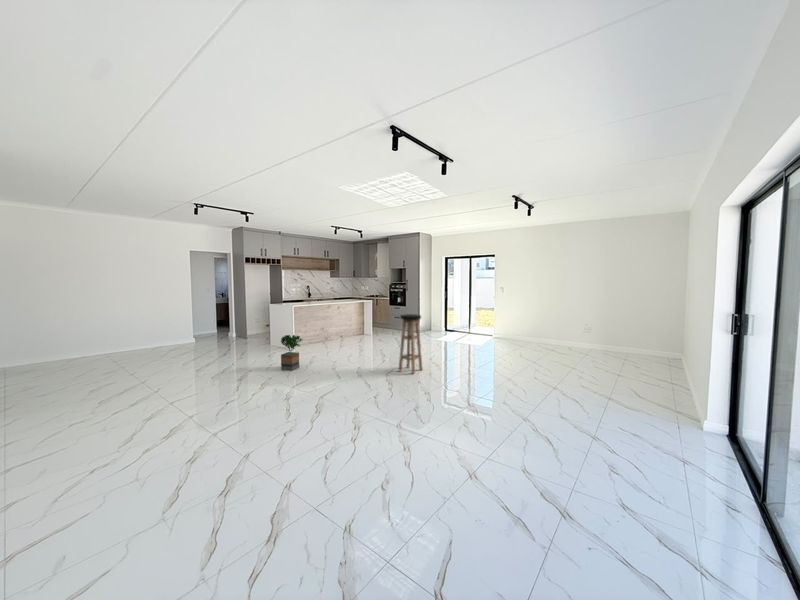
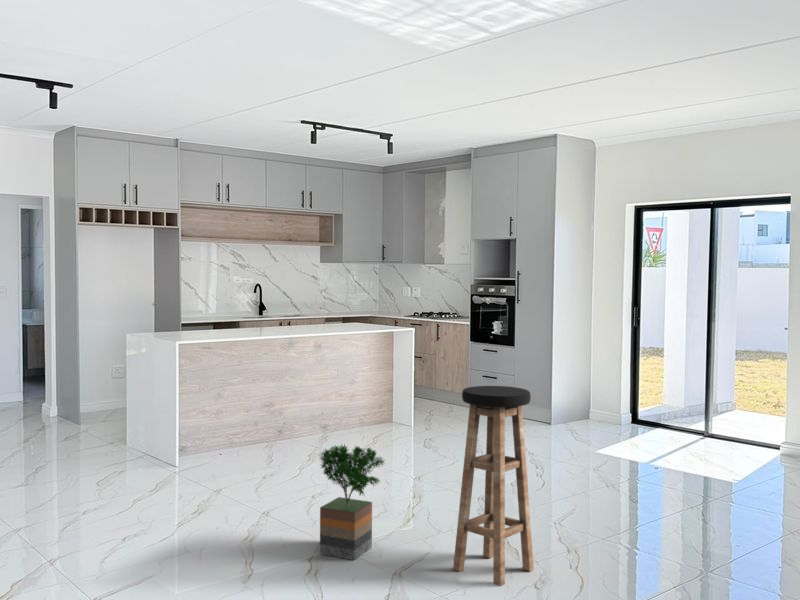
potted tree: present [281,335,302,370] -> present [320,445,384,560]

